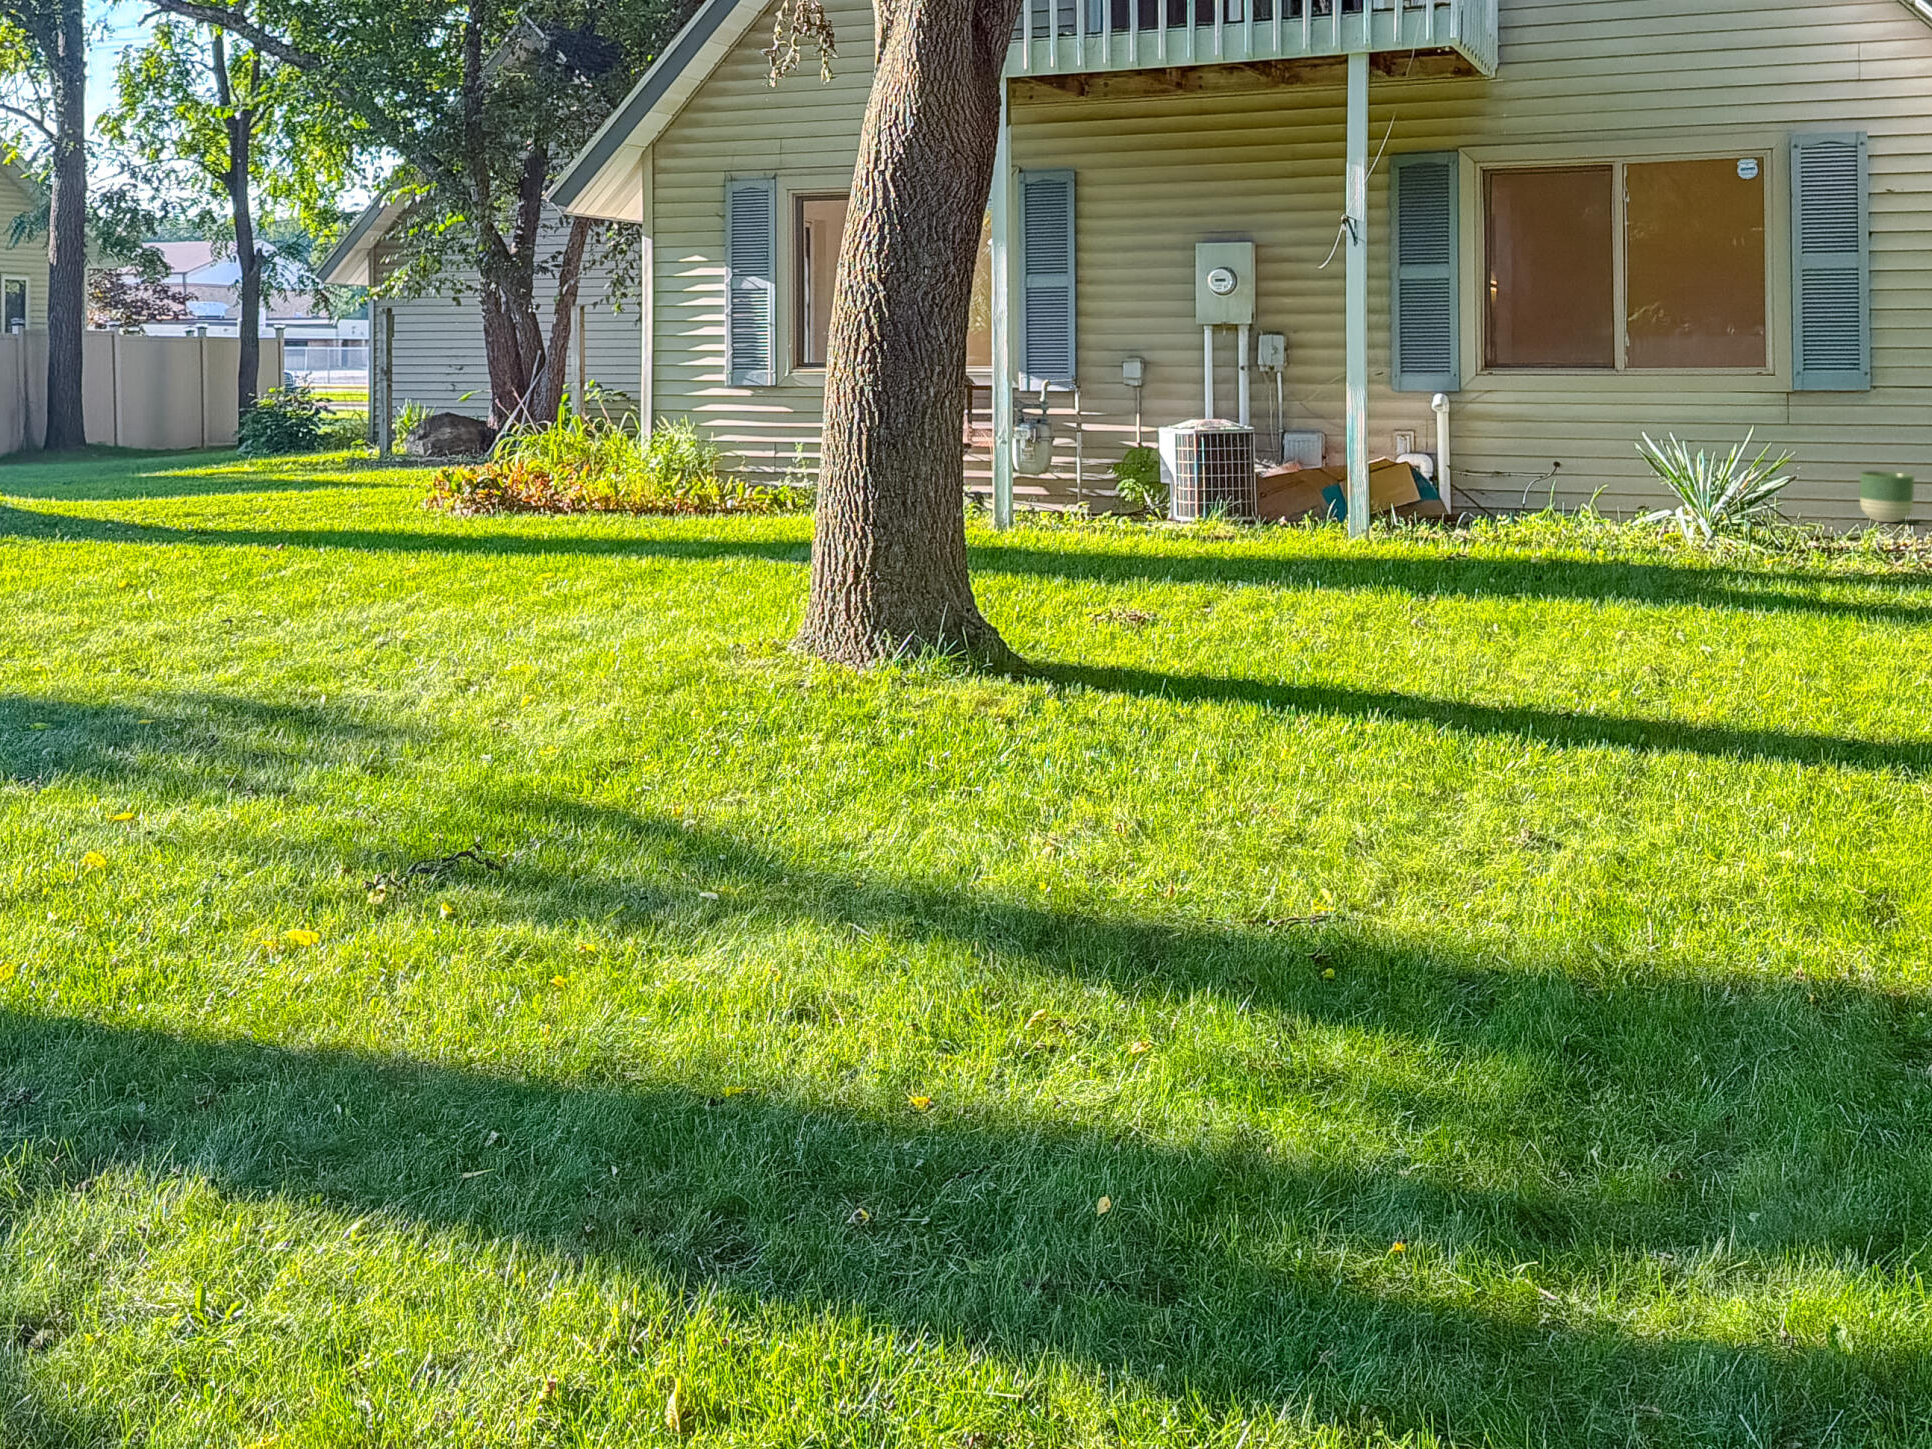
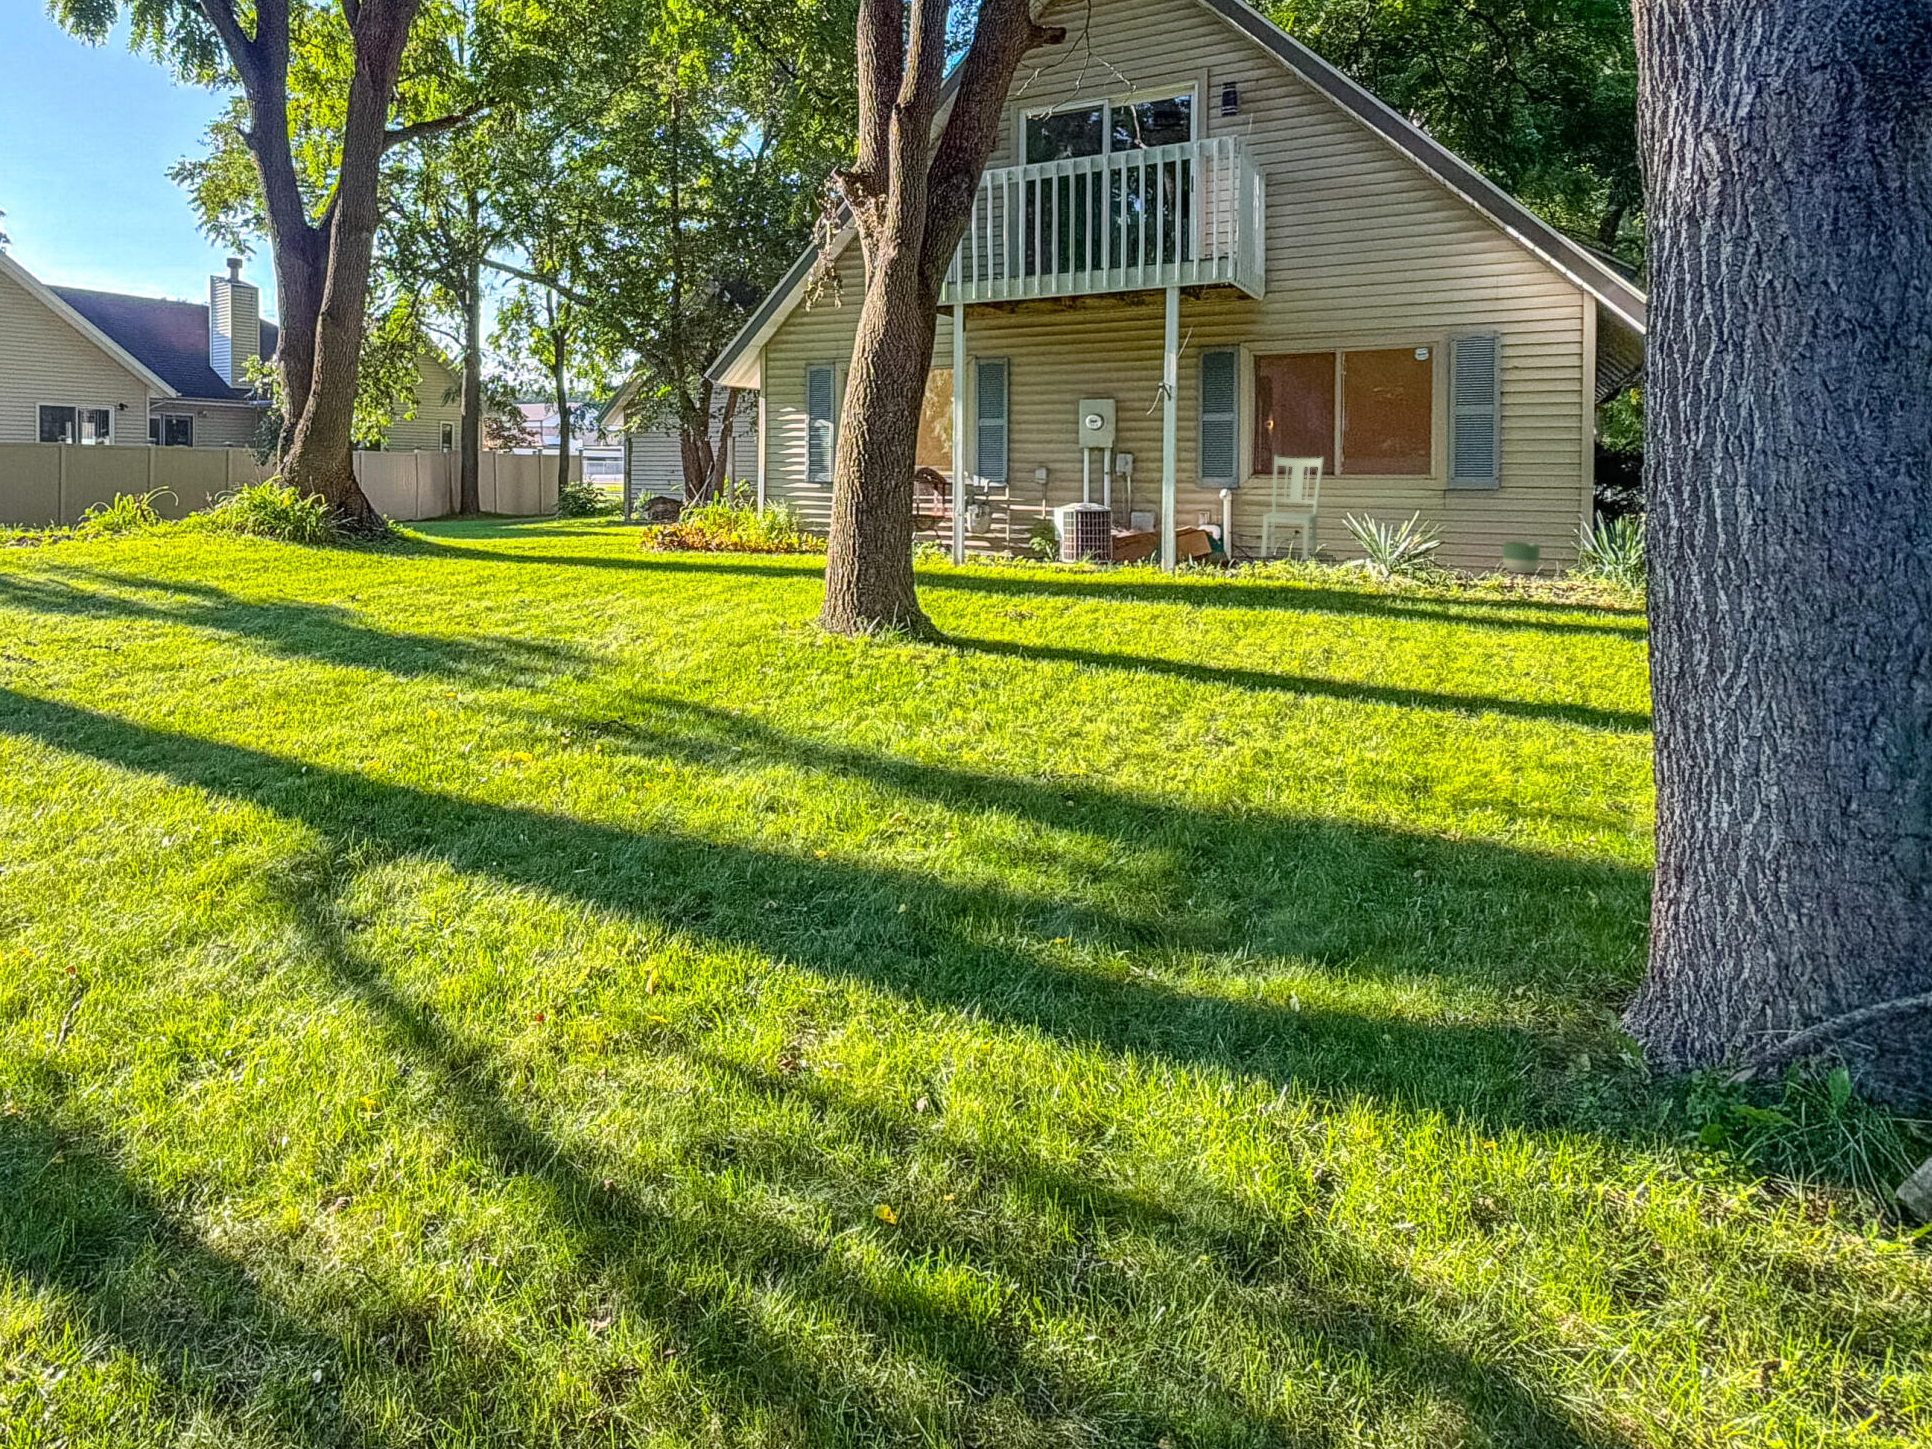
chair: none [1496,335,1586,509] -> present [1261,456,1324,560]

